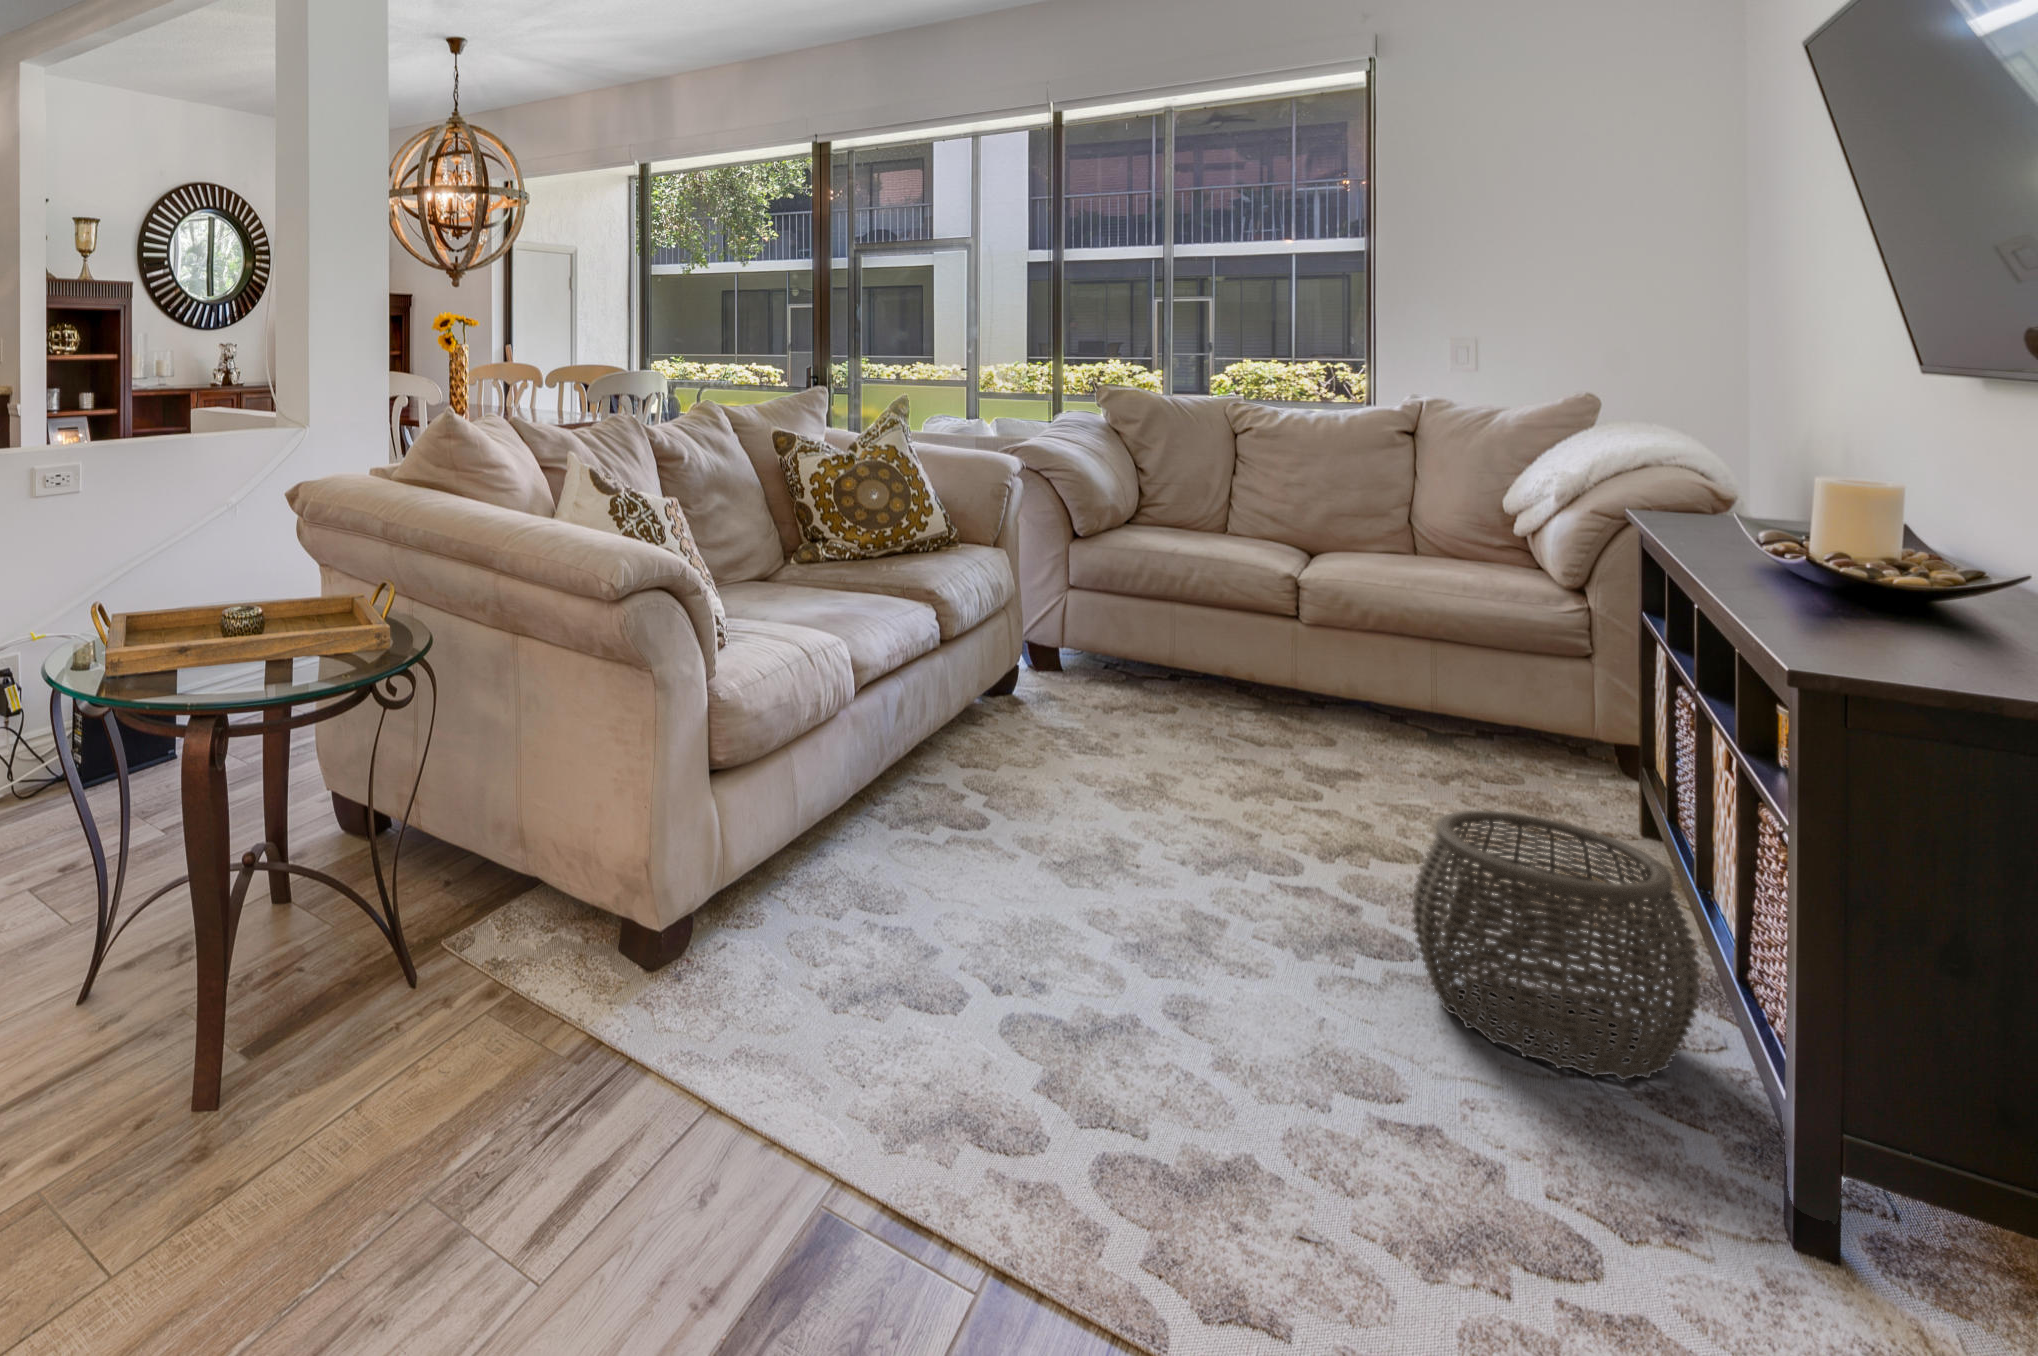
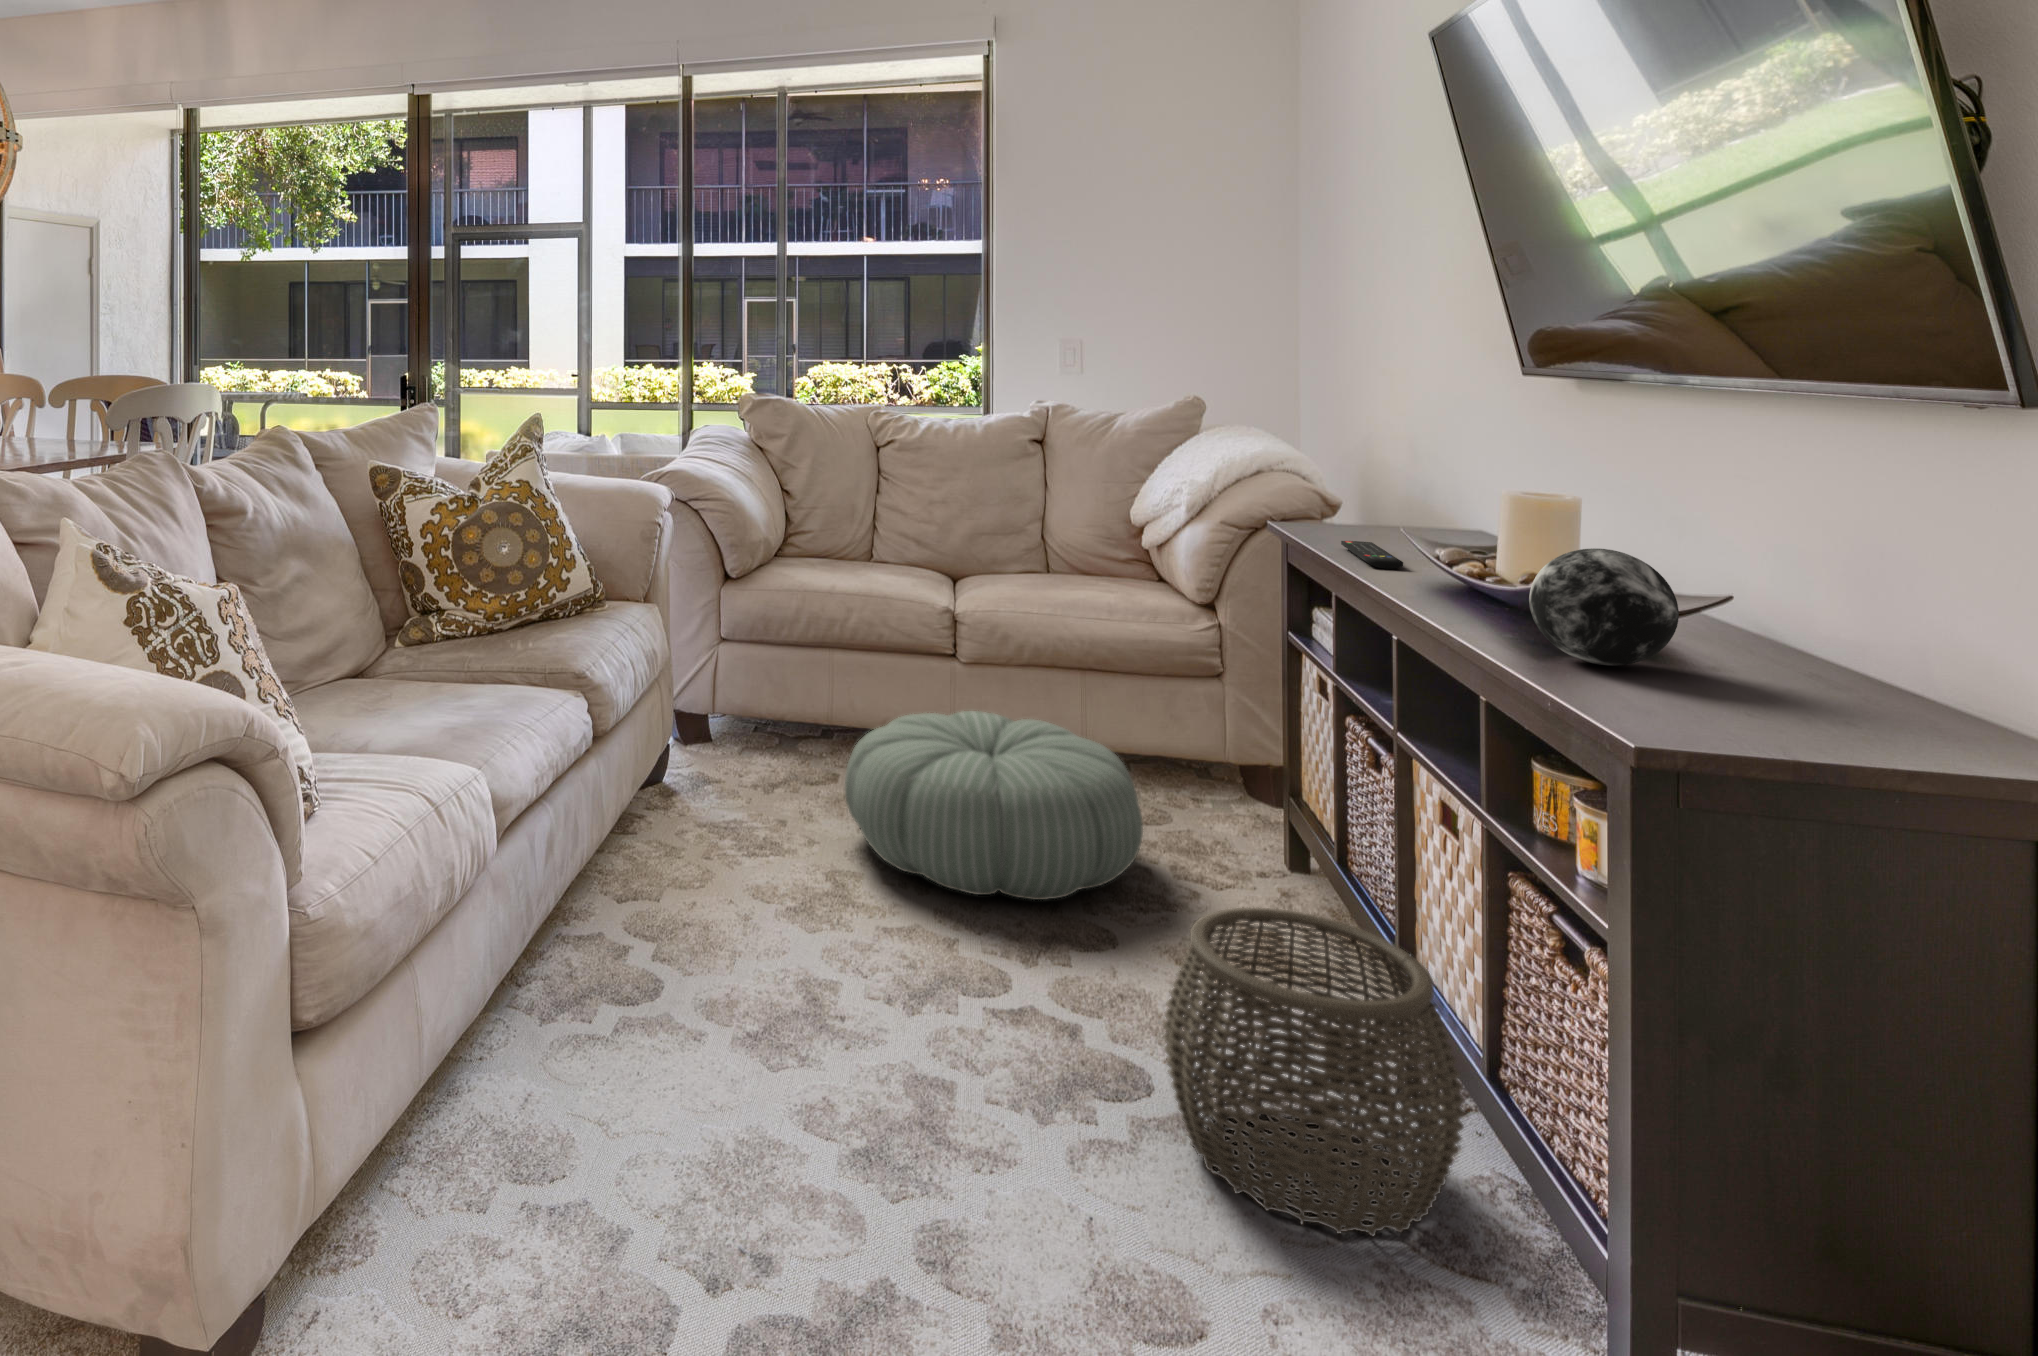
decorative orb: none [1793,521,1954,625] -> present [1529,549,1679,665]
remote control: none [1693,526,1744,550] -> present [1341,541,1403,569]
pouf: none [1172,657,1463,817] -> present [845,711,1143,900]

